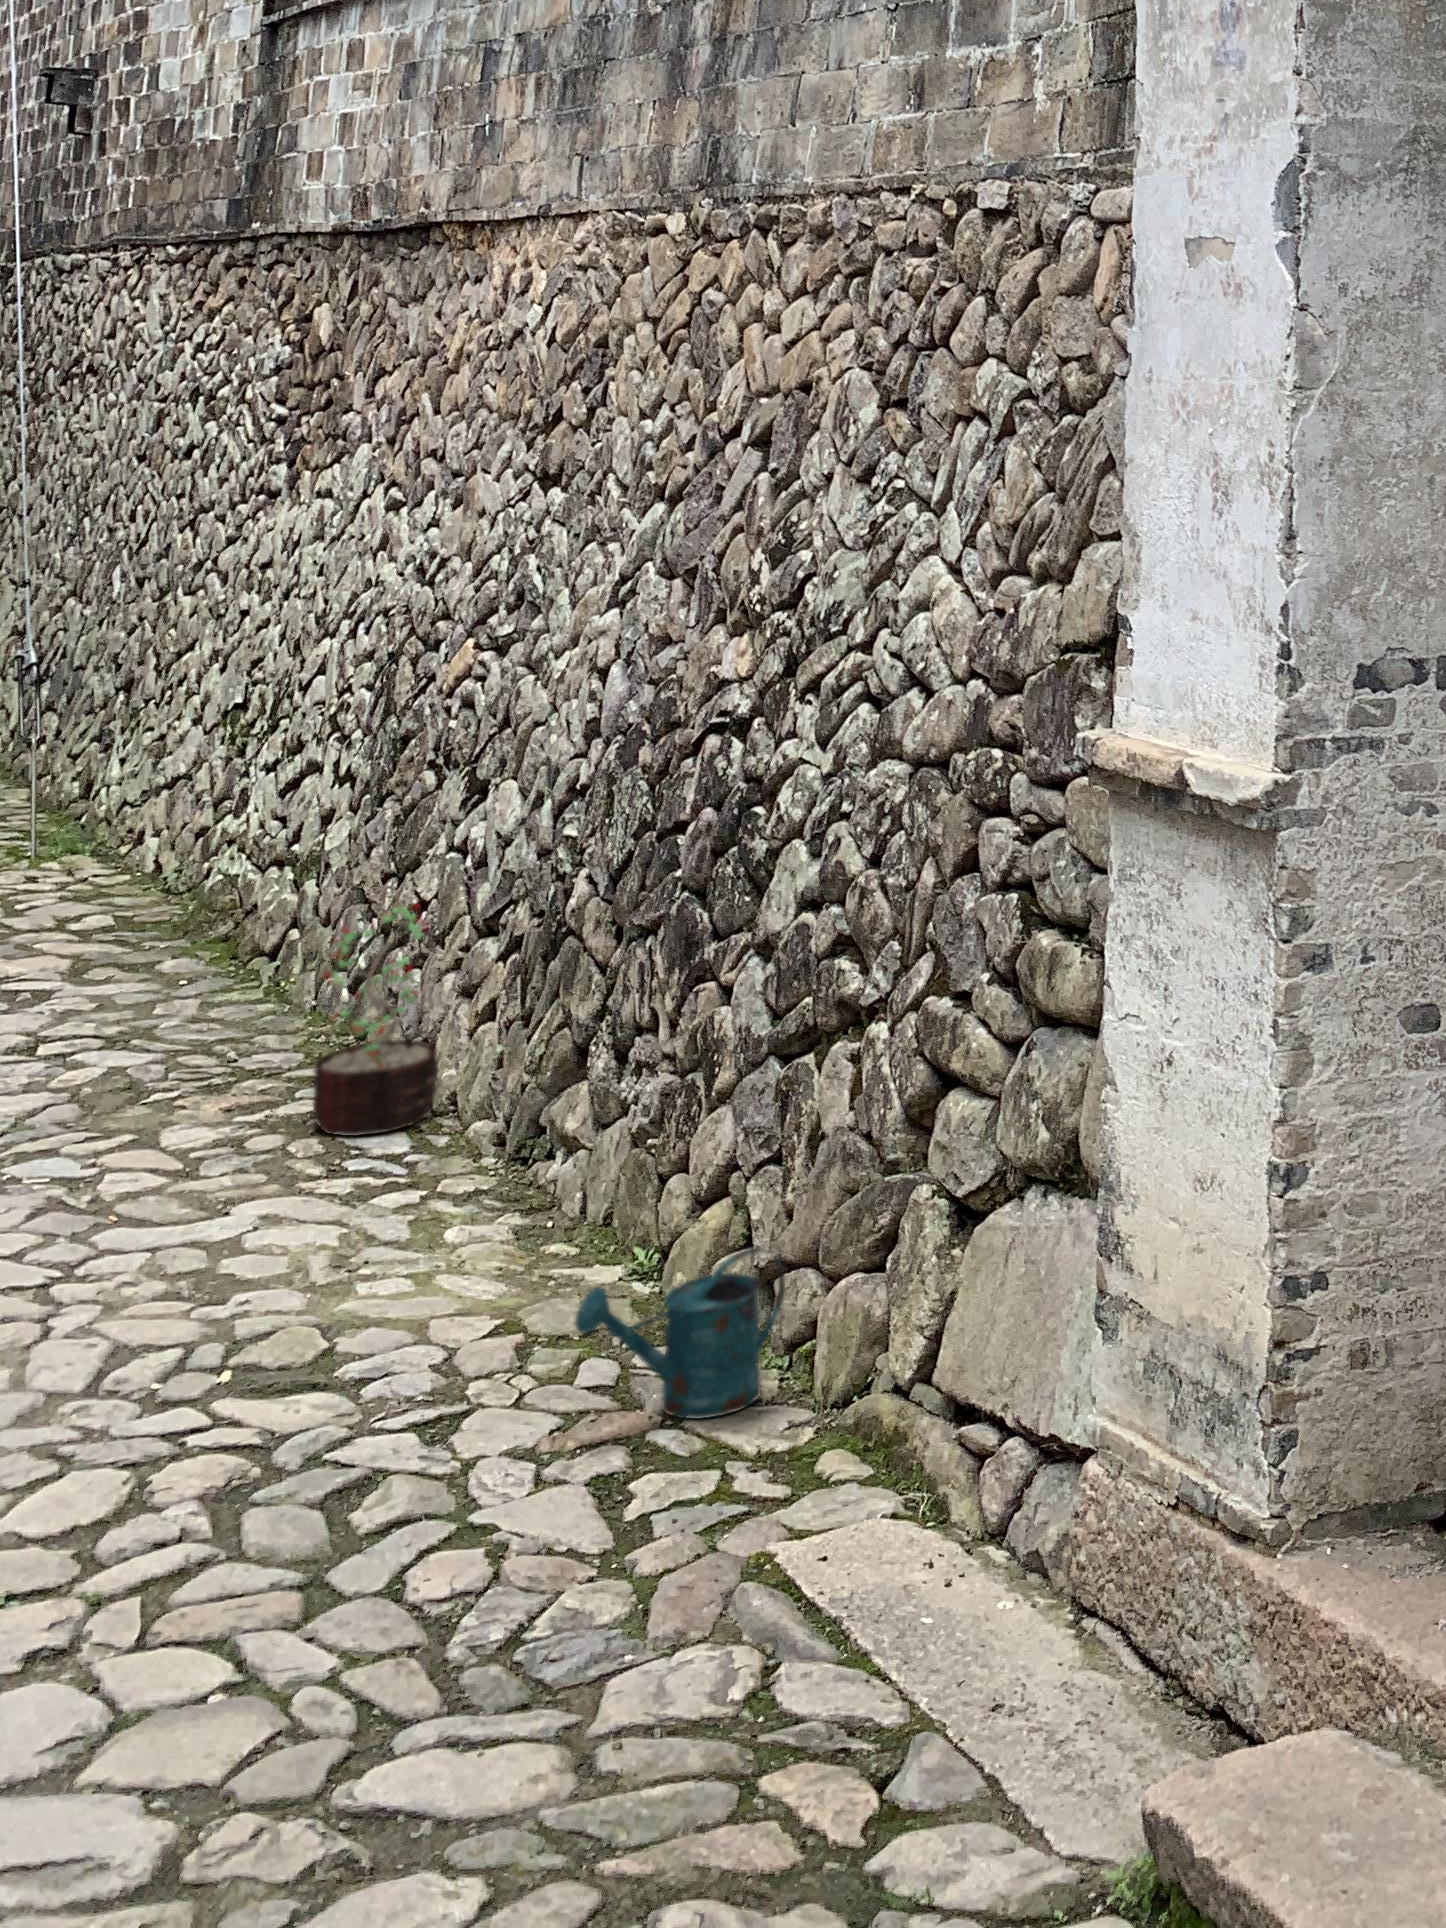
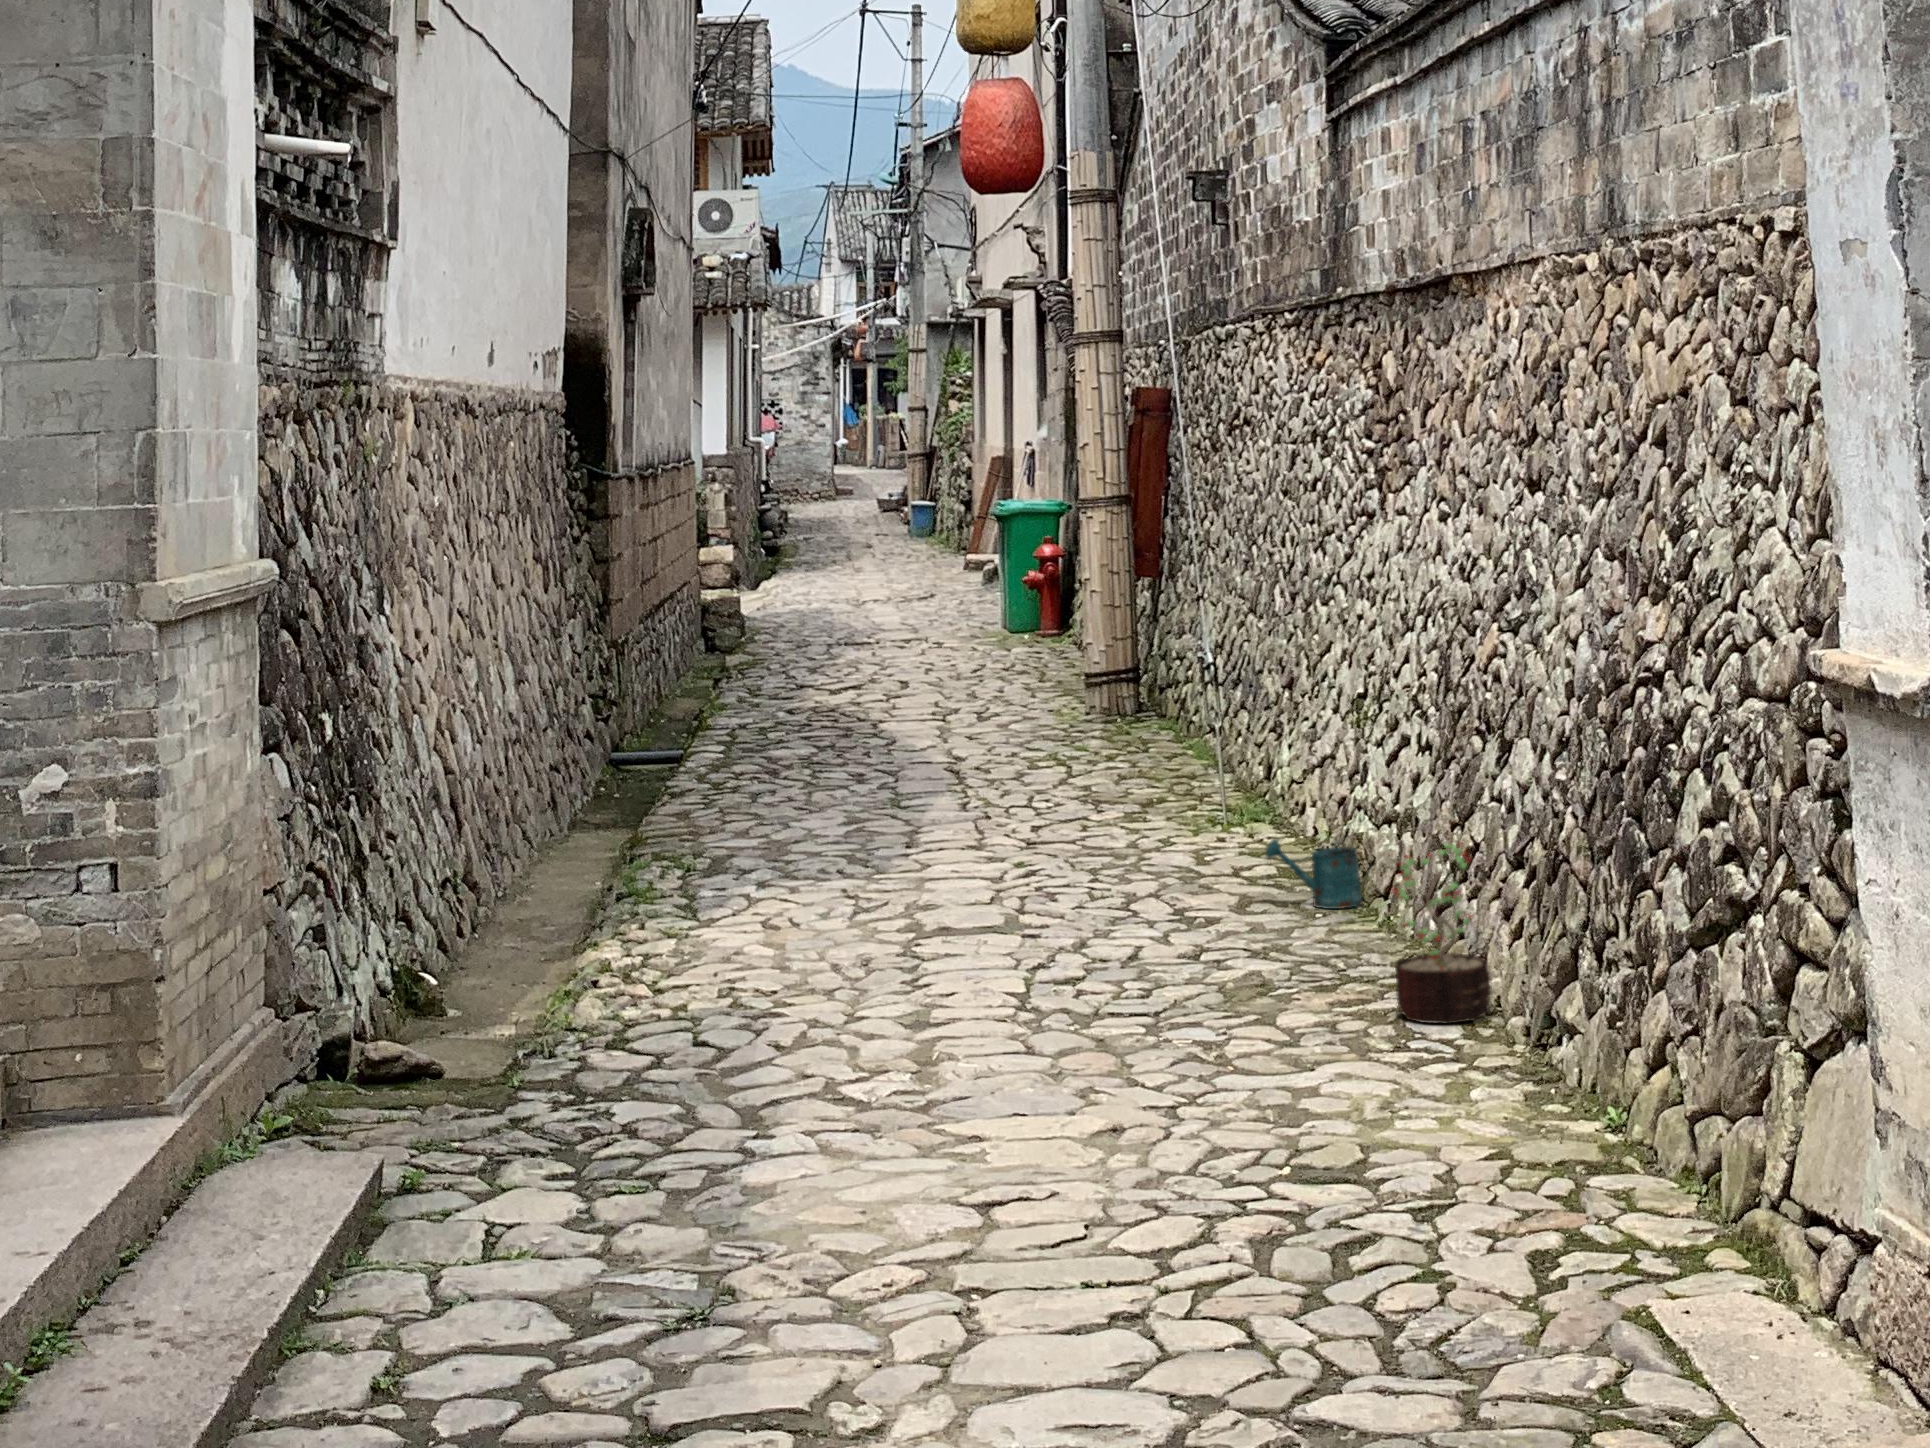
watering can: present [575,1248,785,1419] -> present [1265,839,1363,909]

